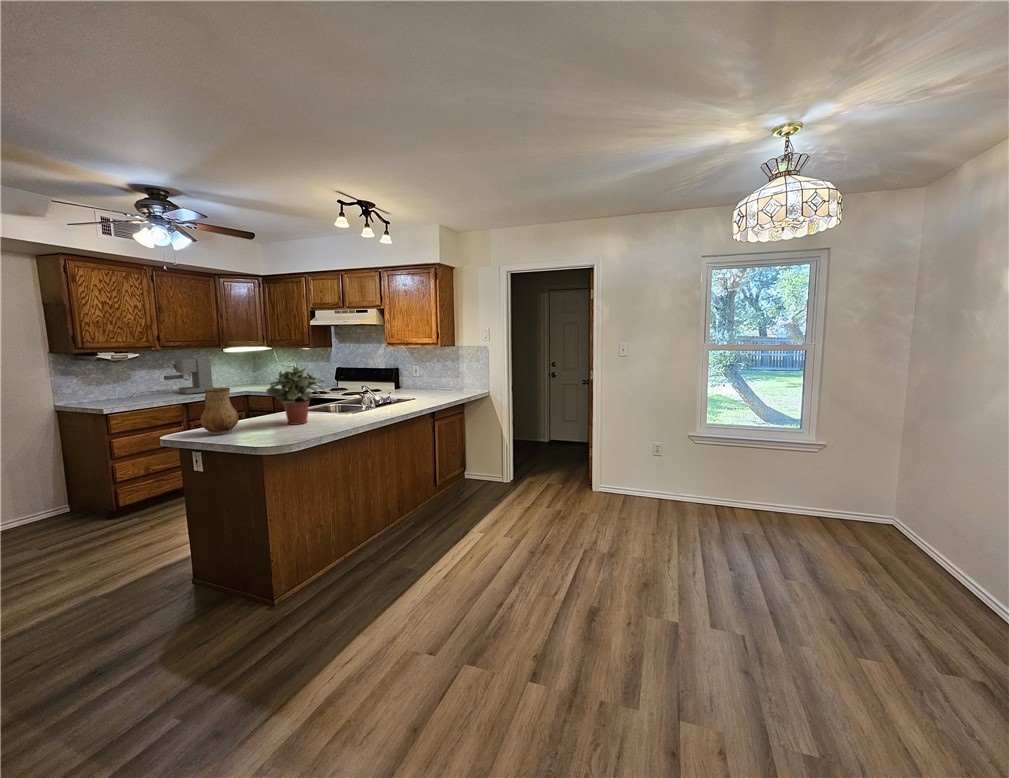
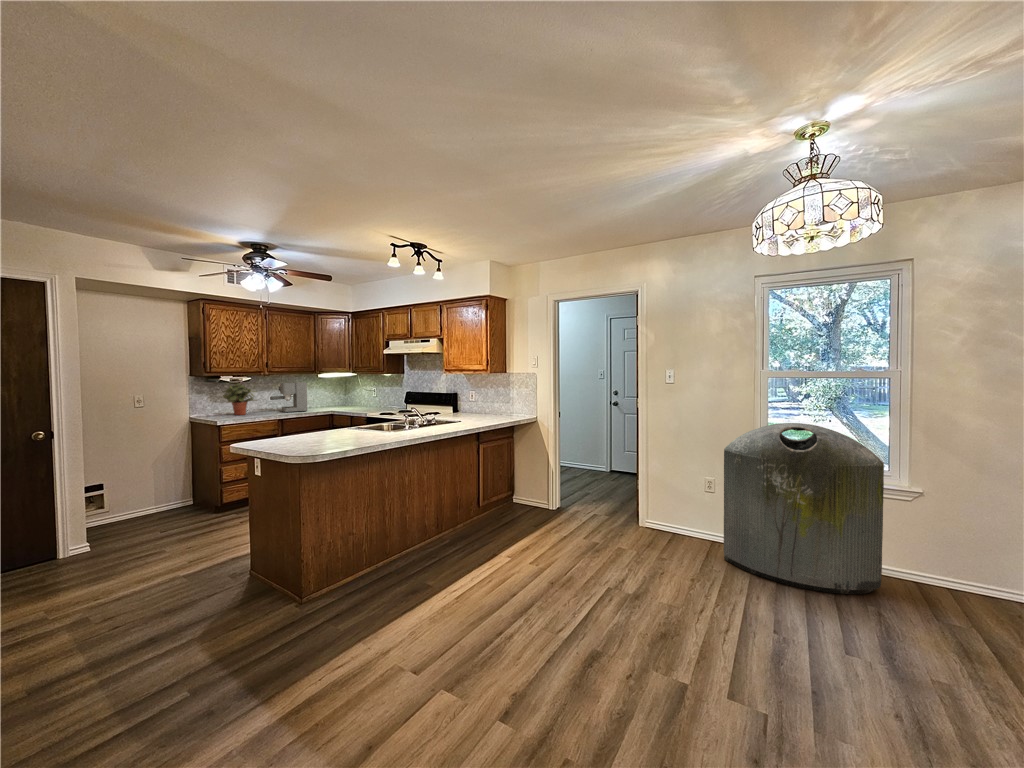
potted plant: present [266,367,325,425] -> present [223,383,257,415]
ceramic pitcher: present [201,388,238,435] -> none [258,405,289,445]
trash can: none [672,391,804,533] -> present [724,423,884,594]

